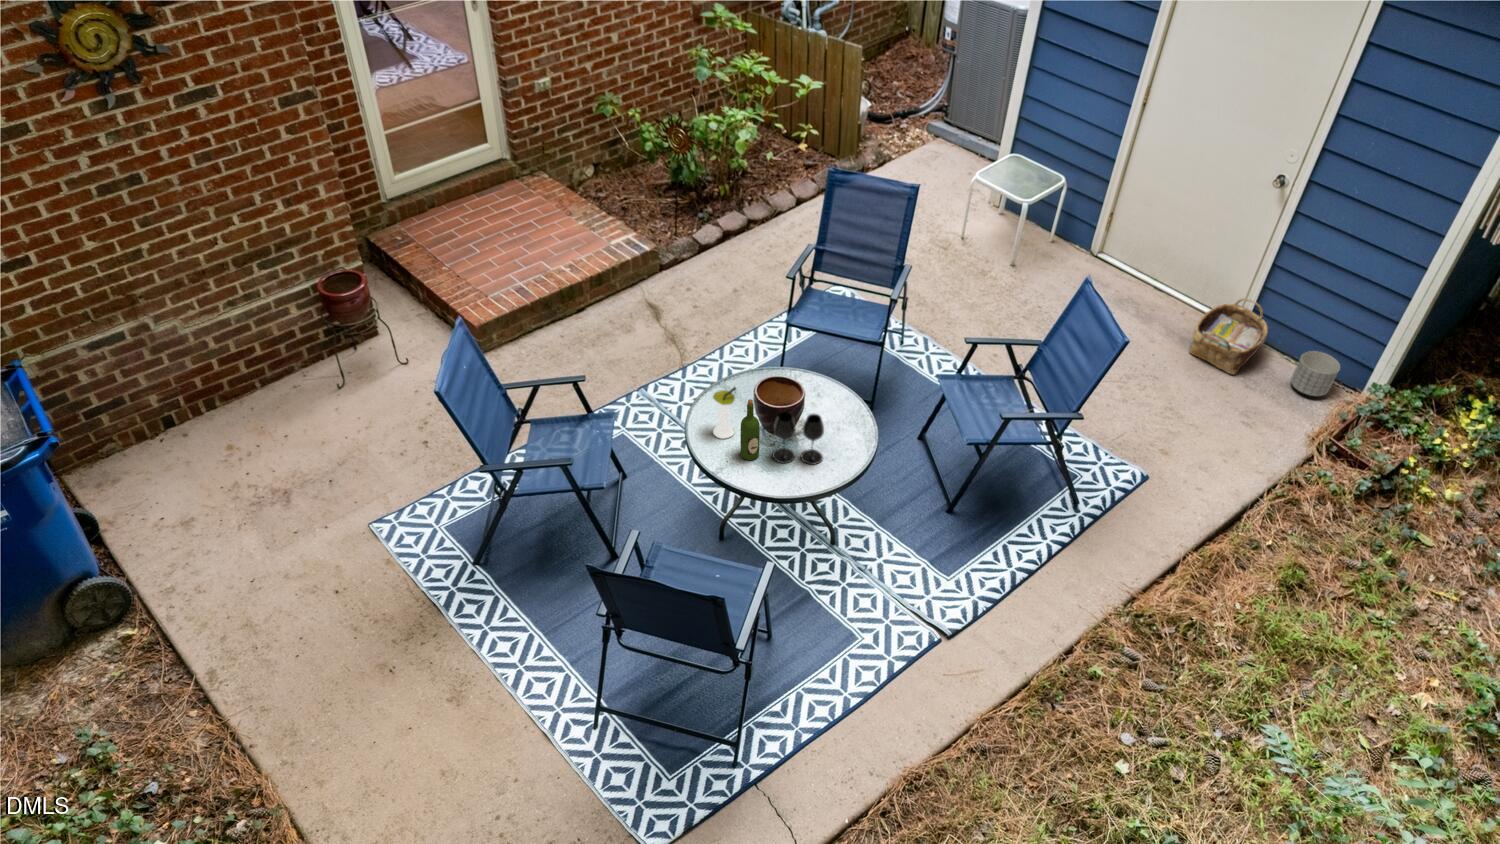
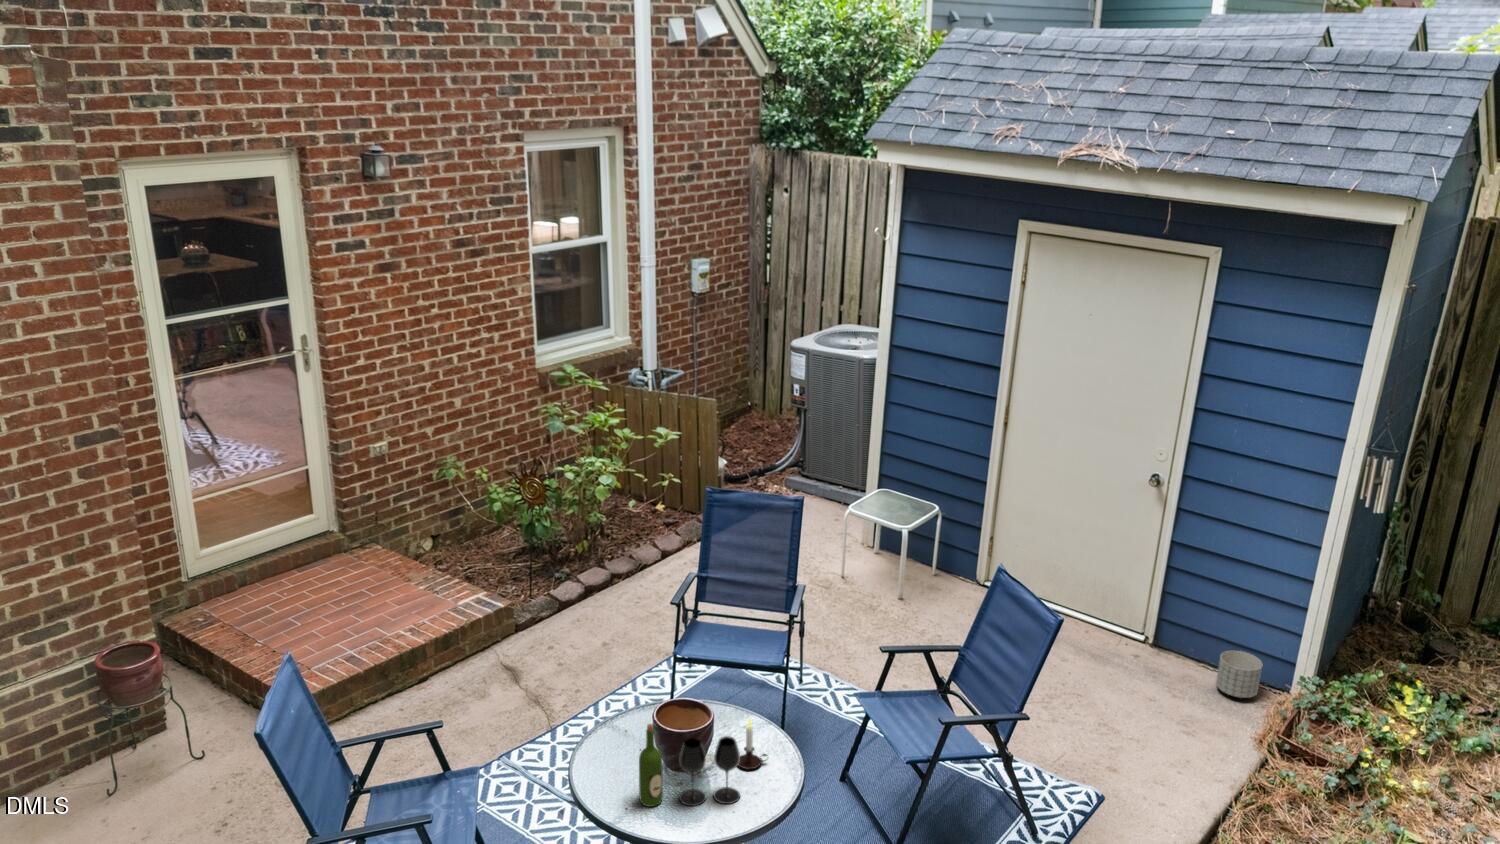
woven basket: present [1190,298,1268,375] -> none [1105,604,1180,685]
vase: present [713,387,736,439] -> none [601,715,631,786]
candle: none [824,395,852,436] -> present [738,718,767,769]

